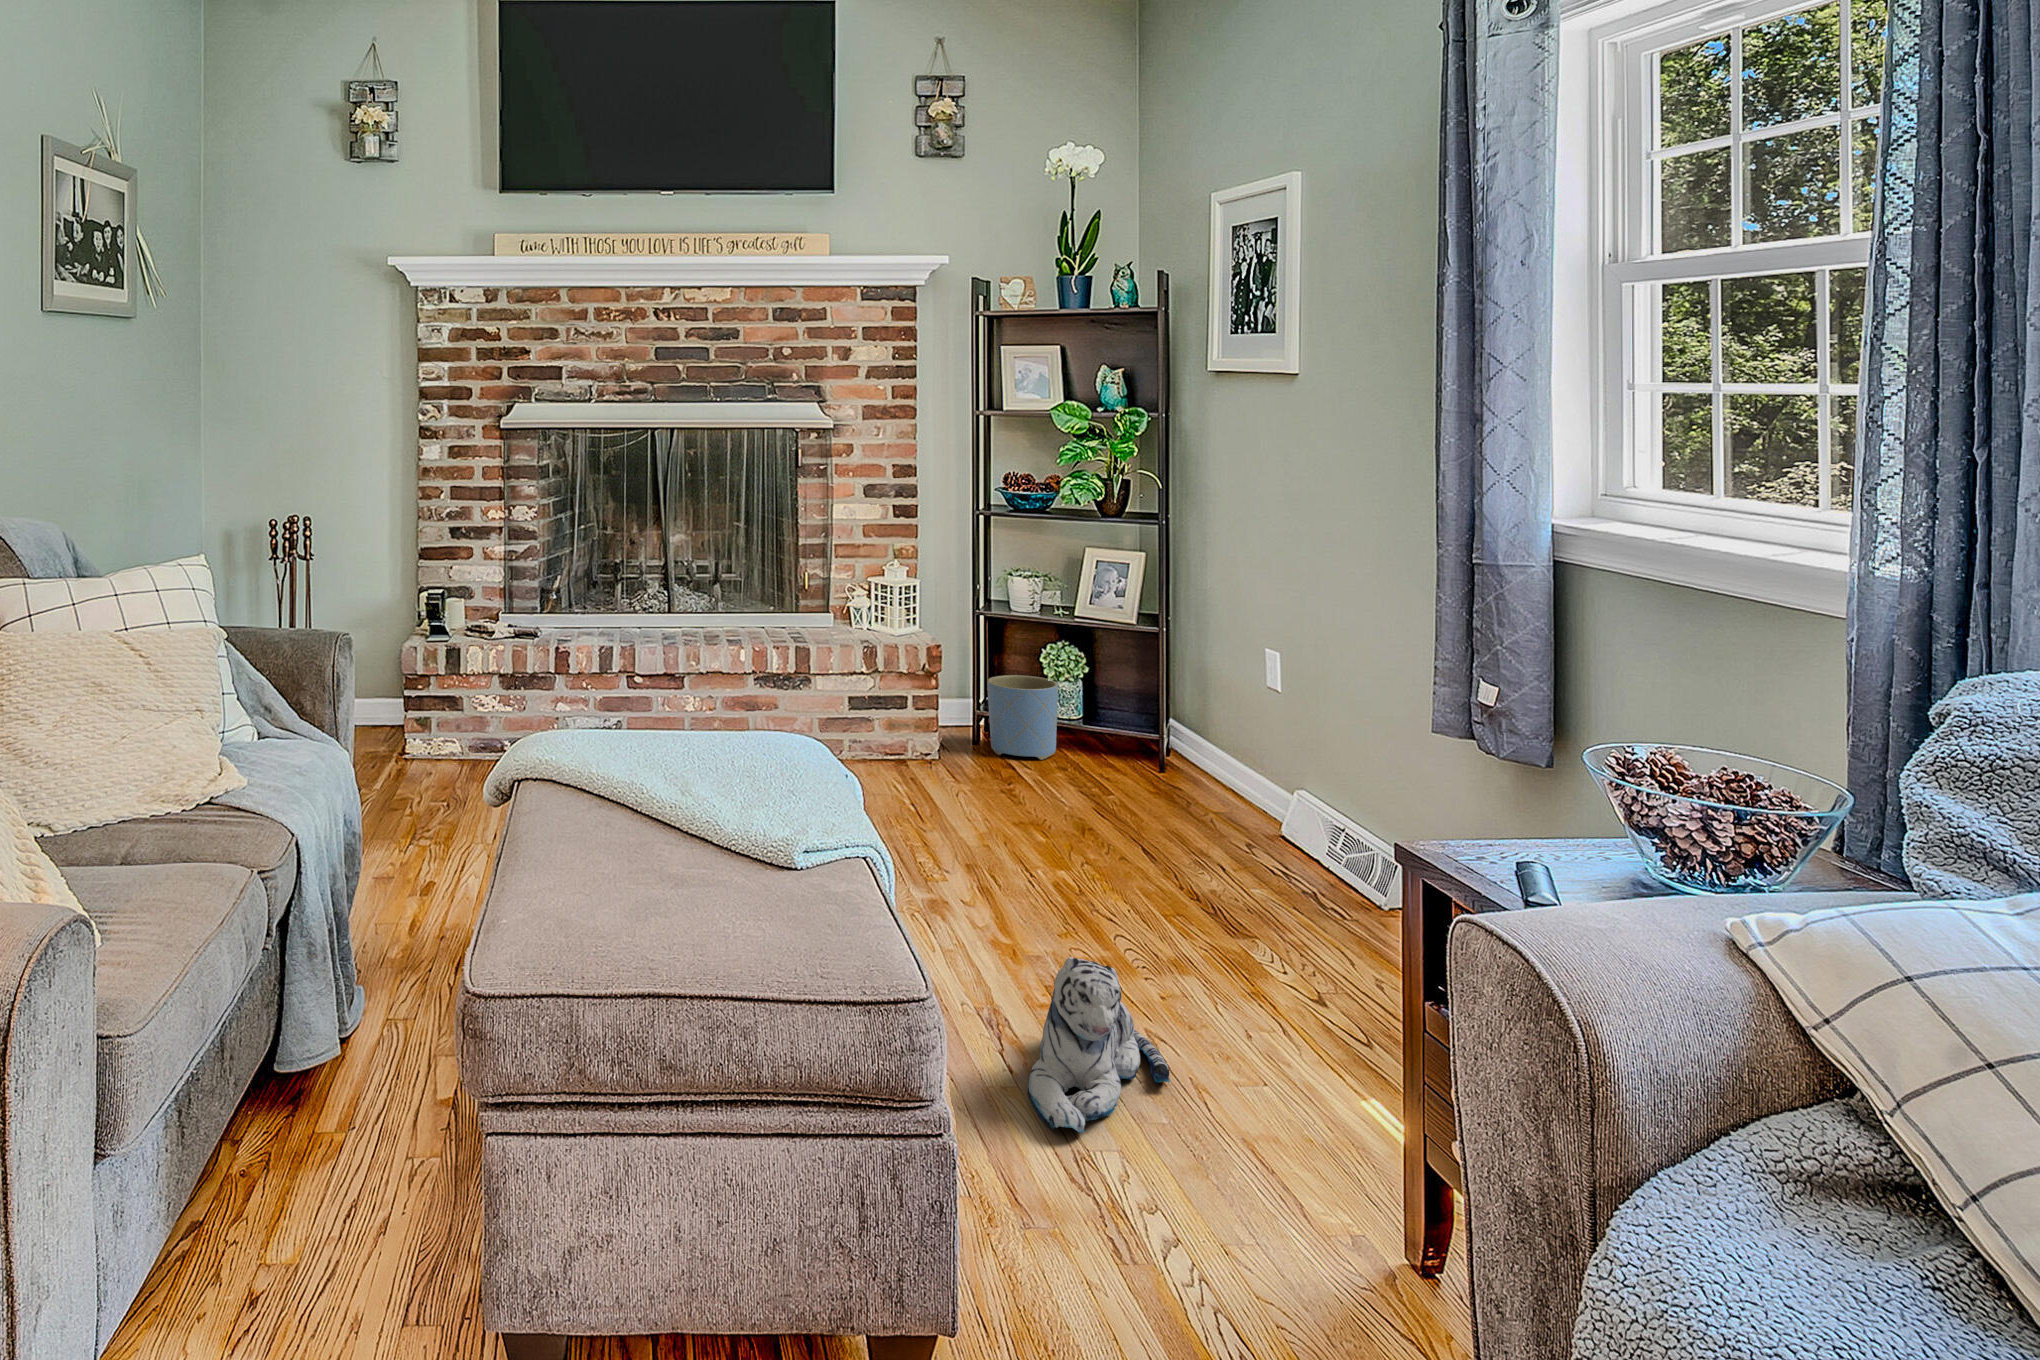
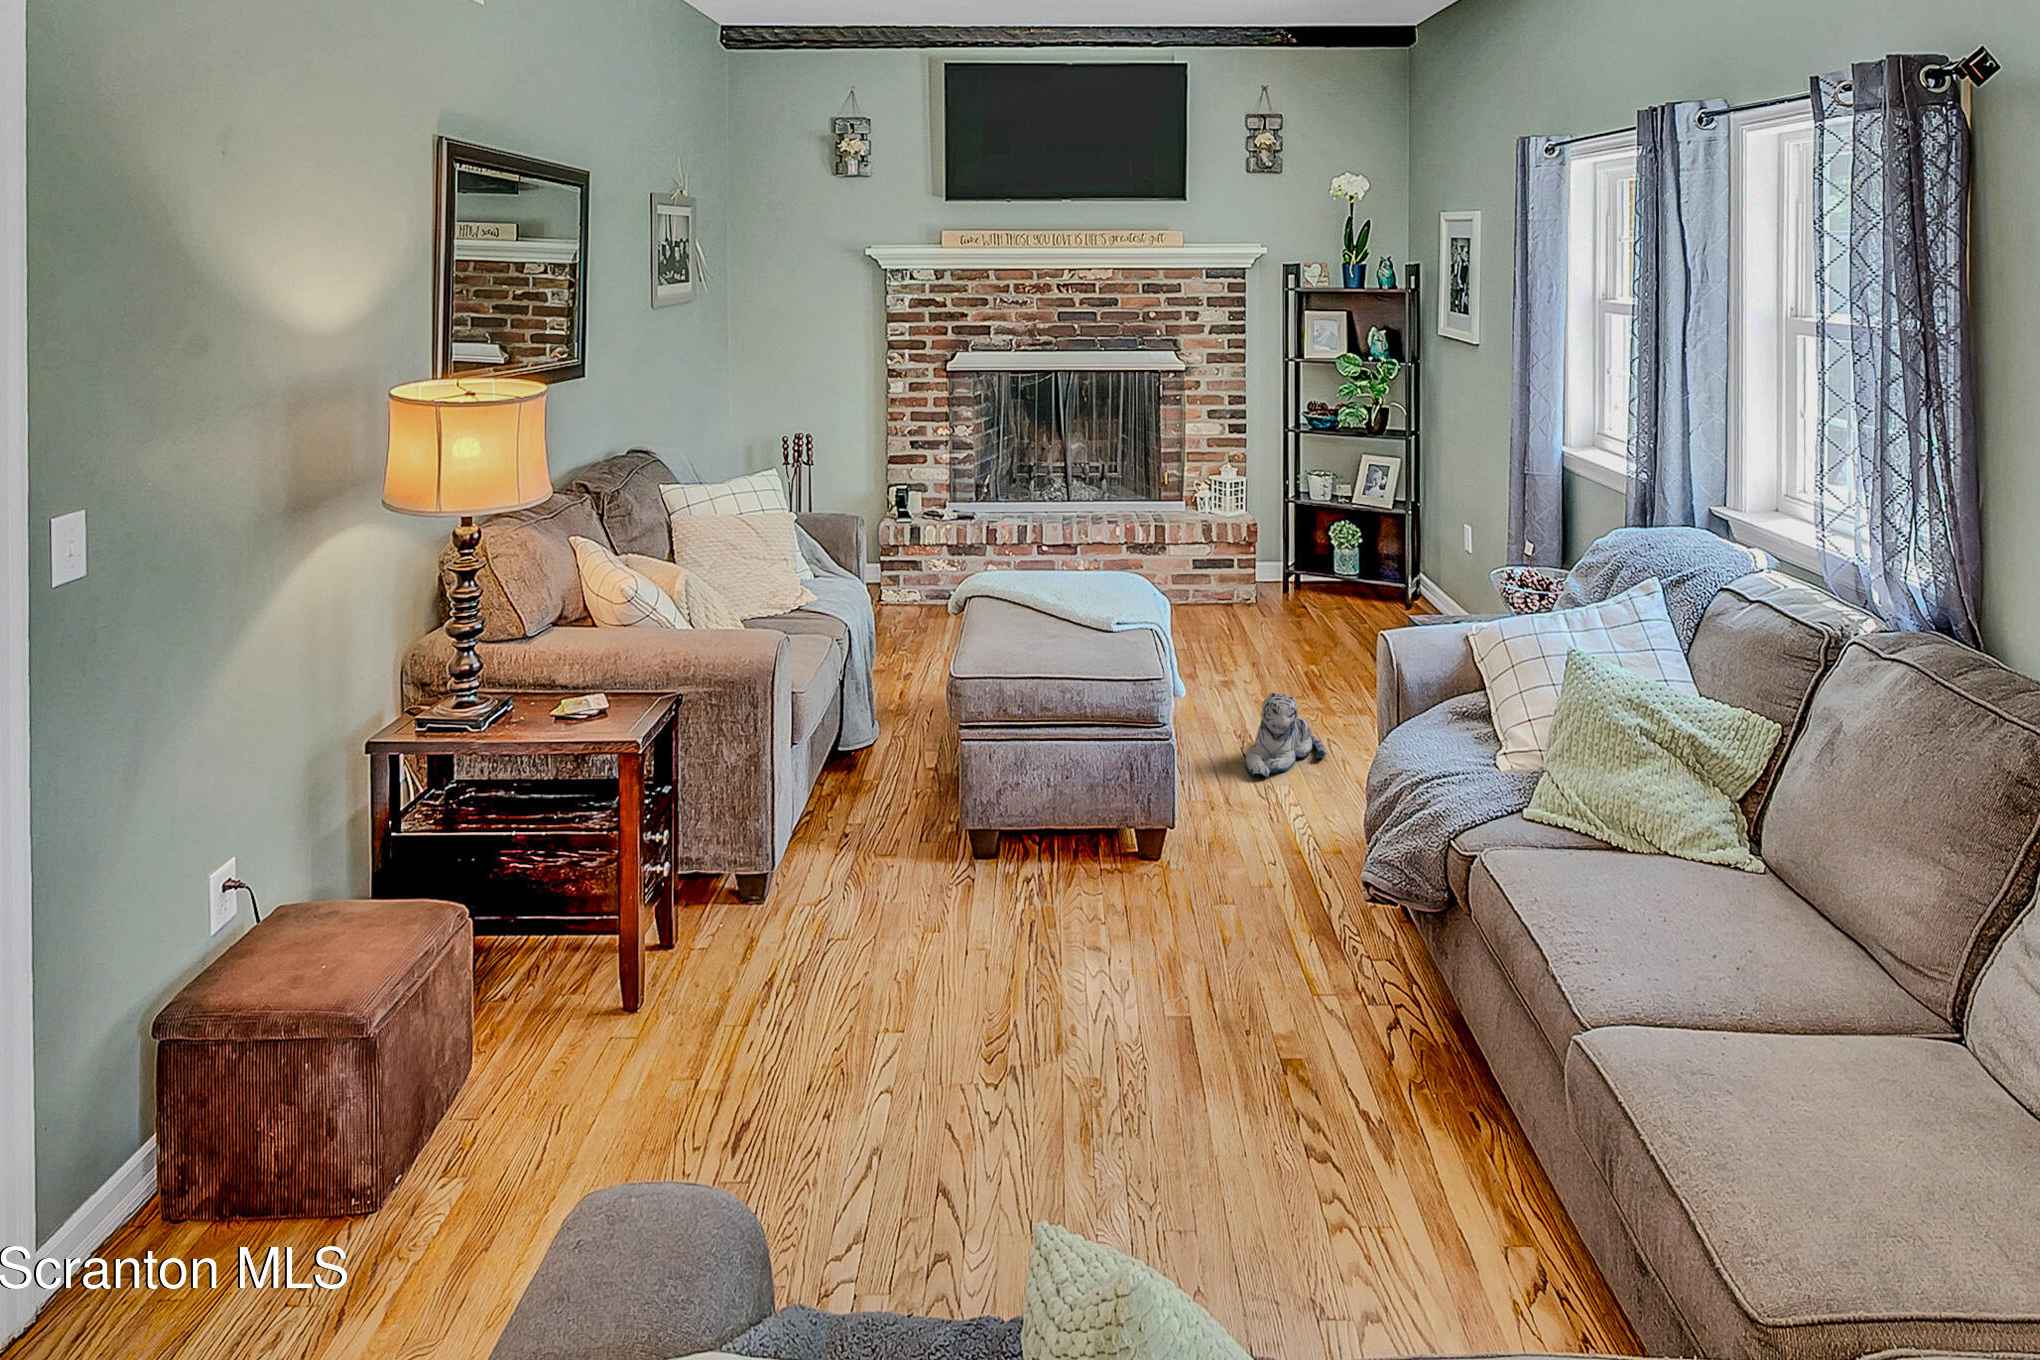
planter: present [987,675,1058,760] -> none [1291,545,1340,603]

